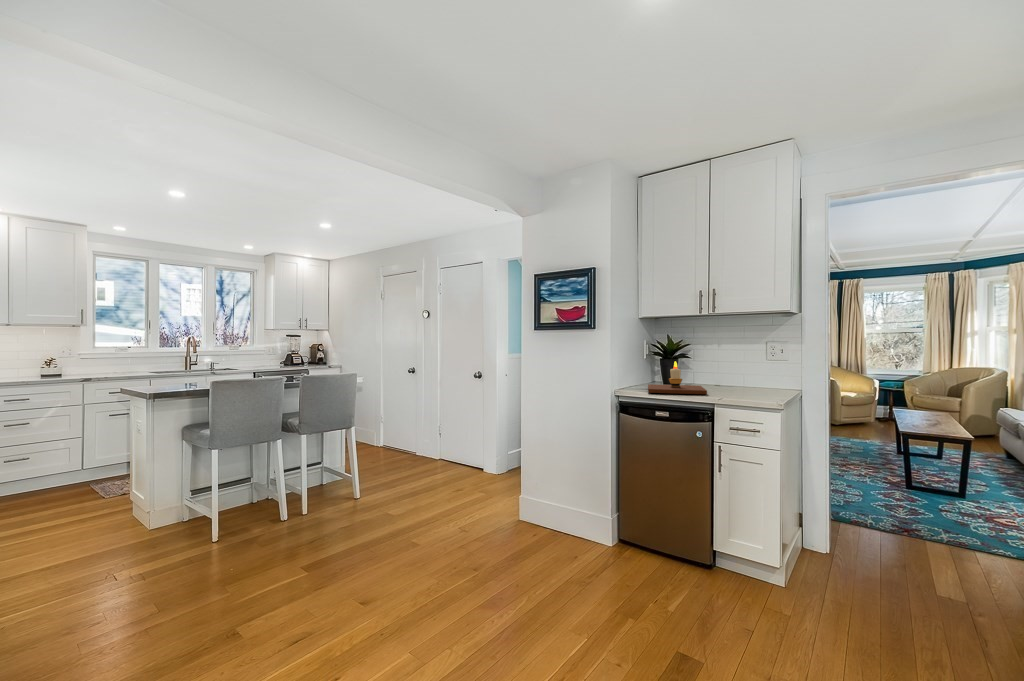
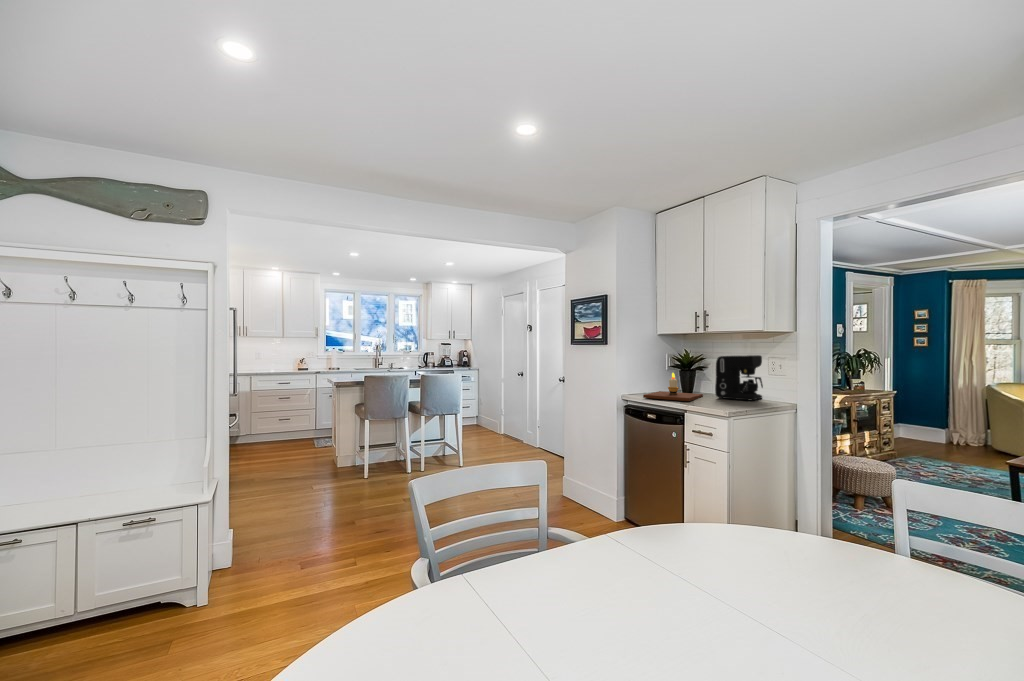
coffee maker: none [720,340,771,390] -> present [715,355,763,400]

